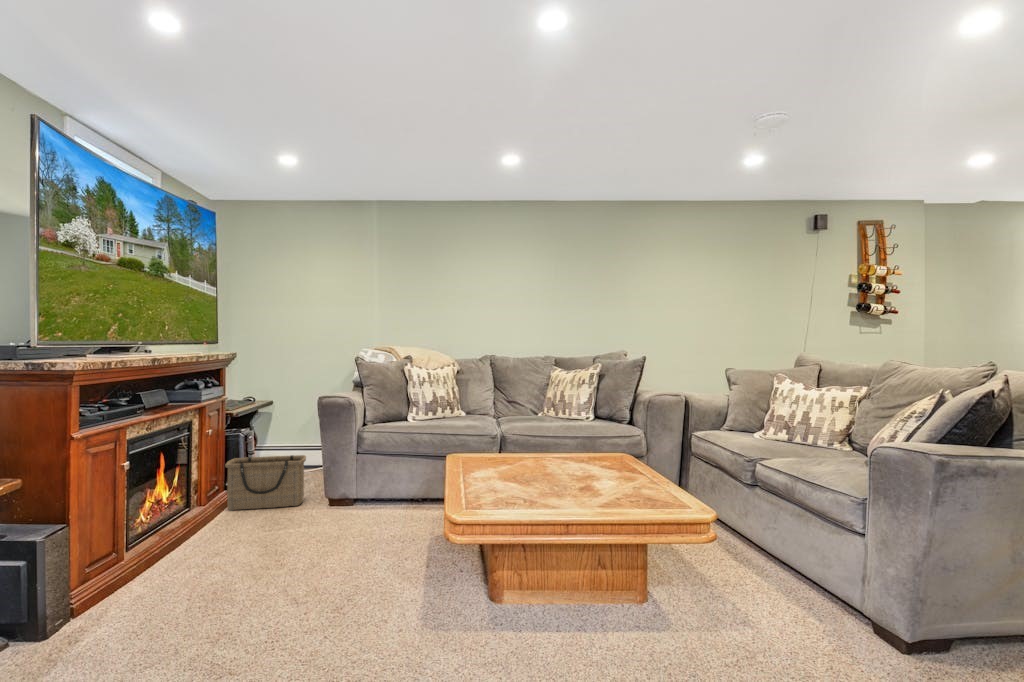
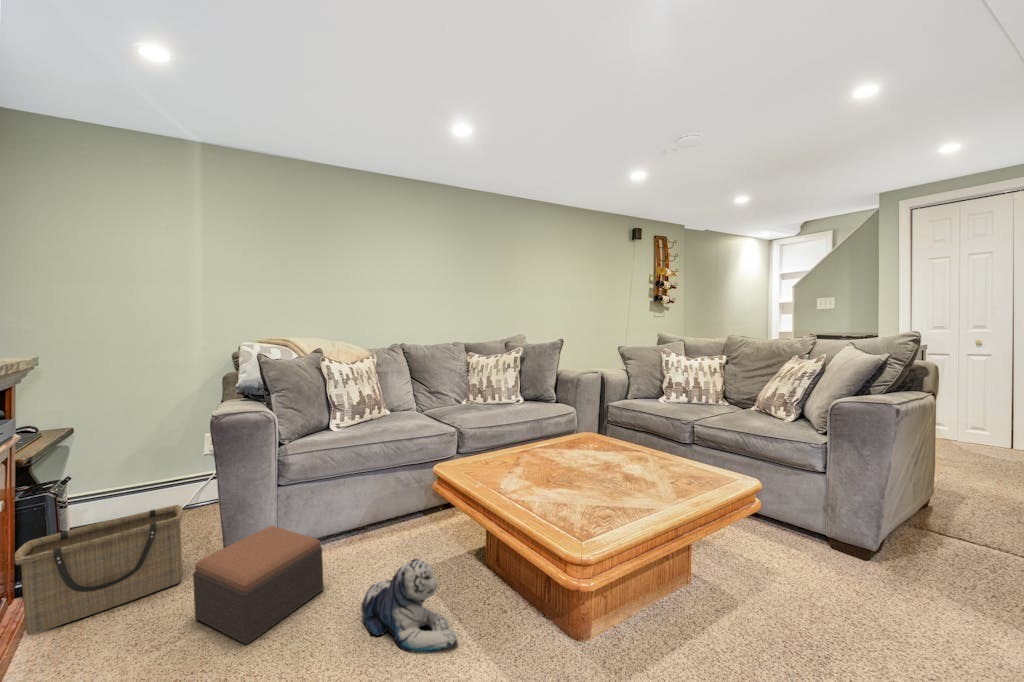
footstool: none [293,478,363,540] -> present [193,526,323,644]
plush toy: none [364,510,412,572] -> present [361,559,457,653]

